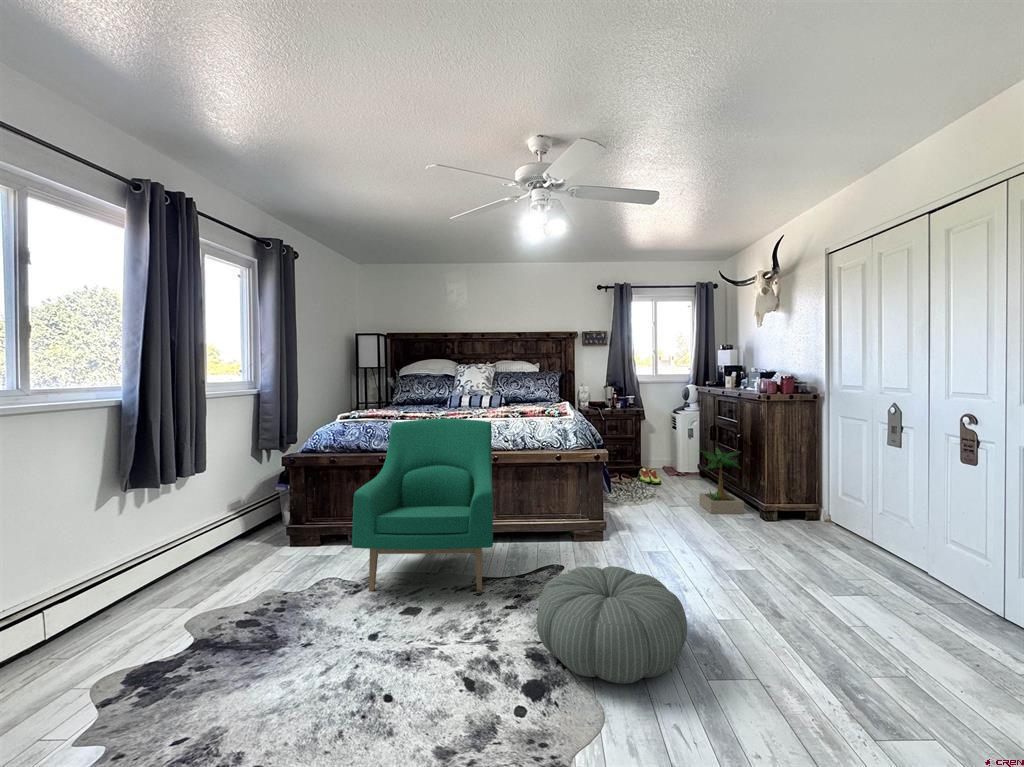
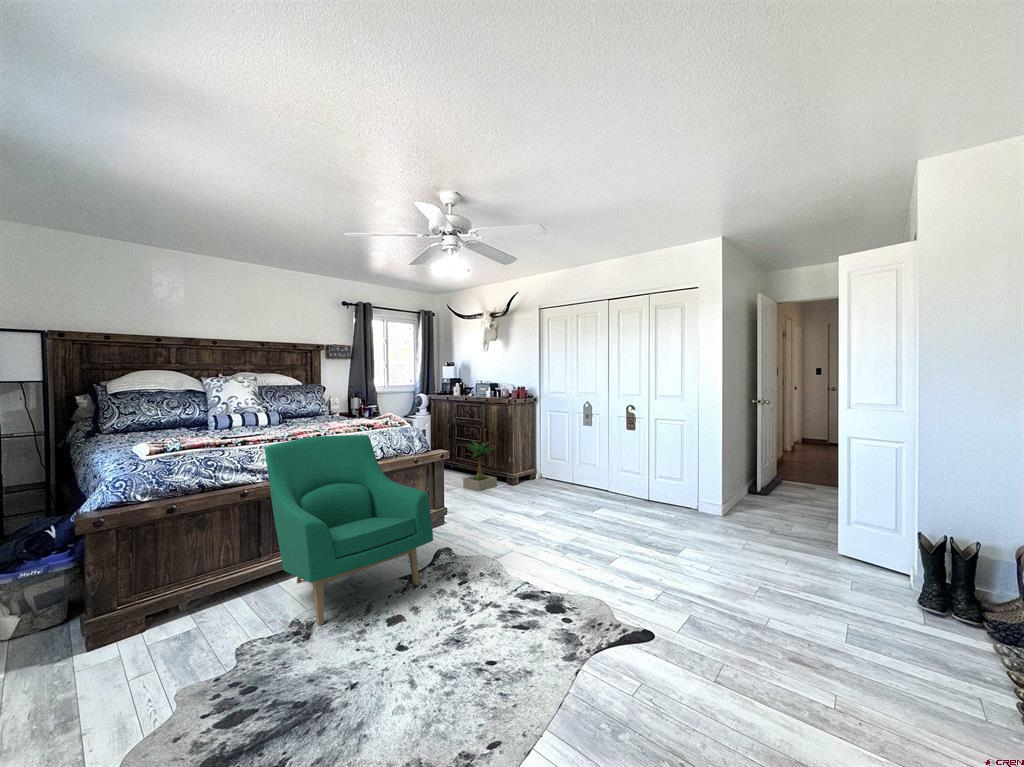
pouf: present [537,566,687,684] -> none [501,522,601,591]

